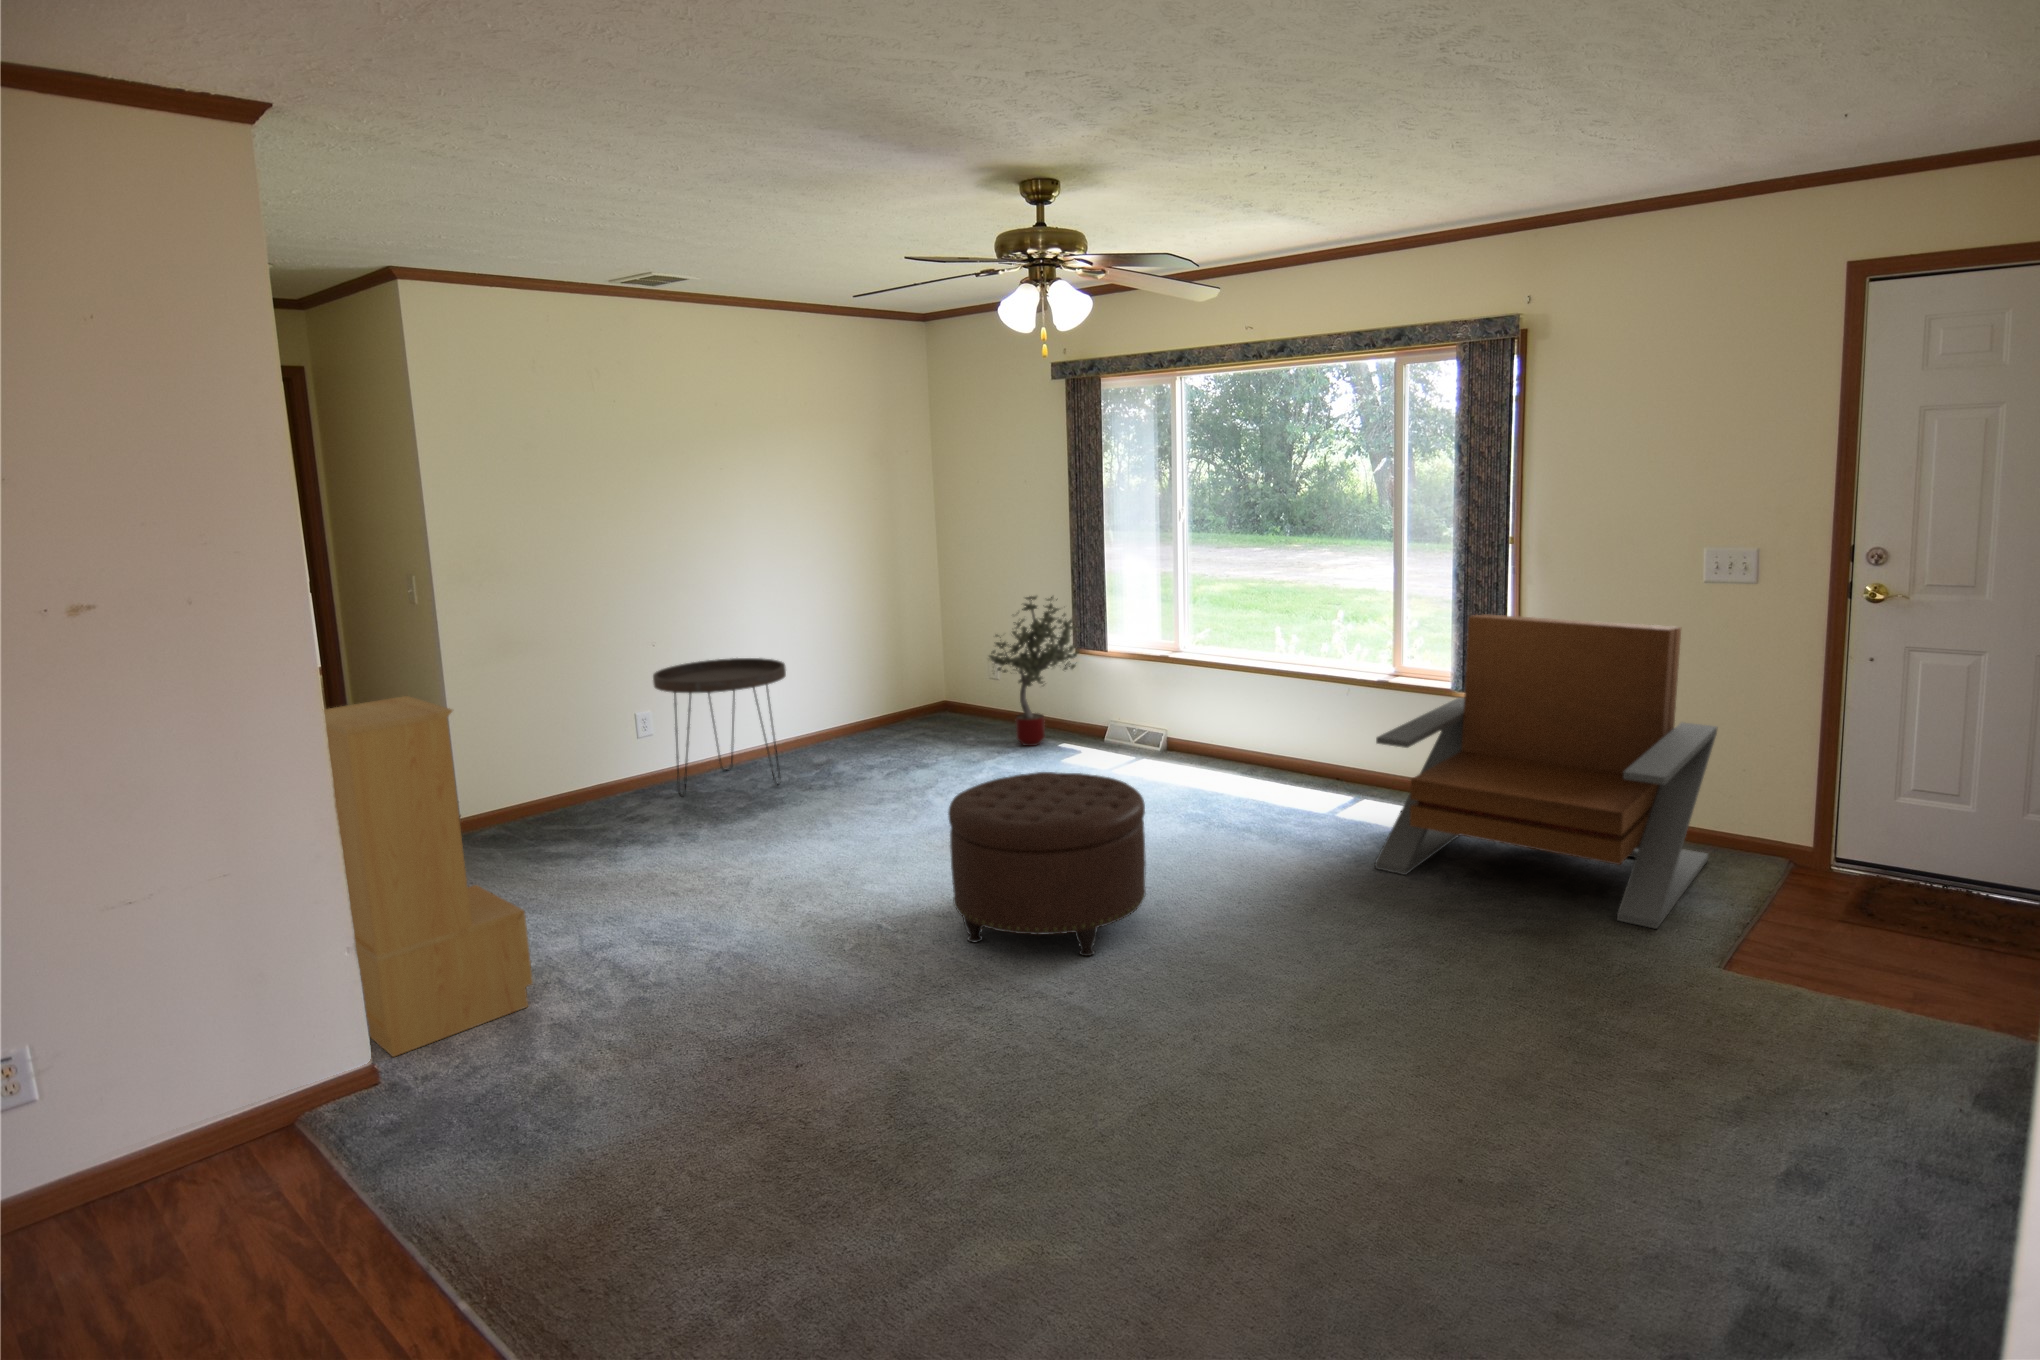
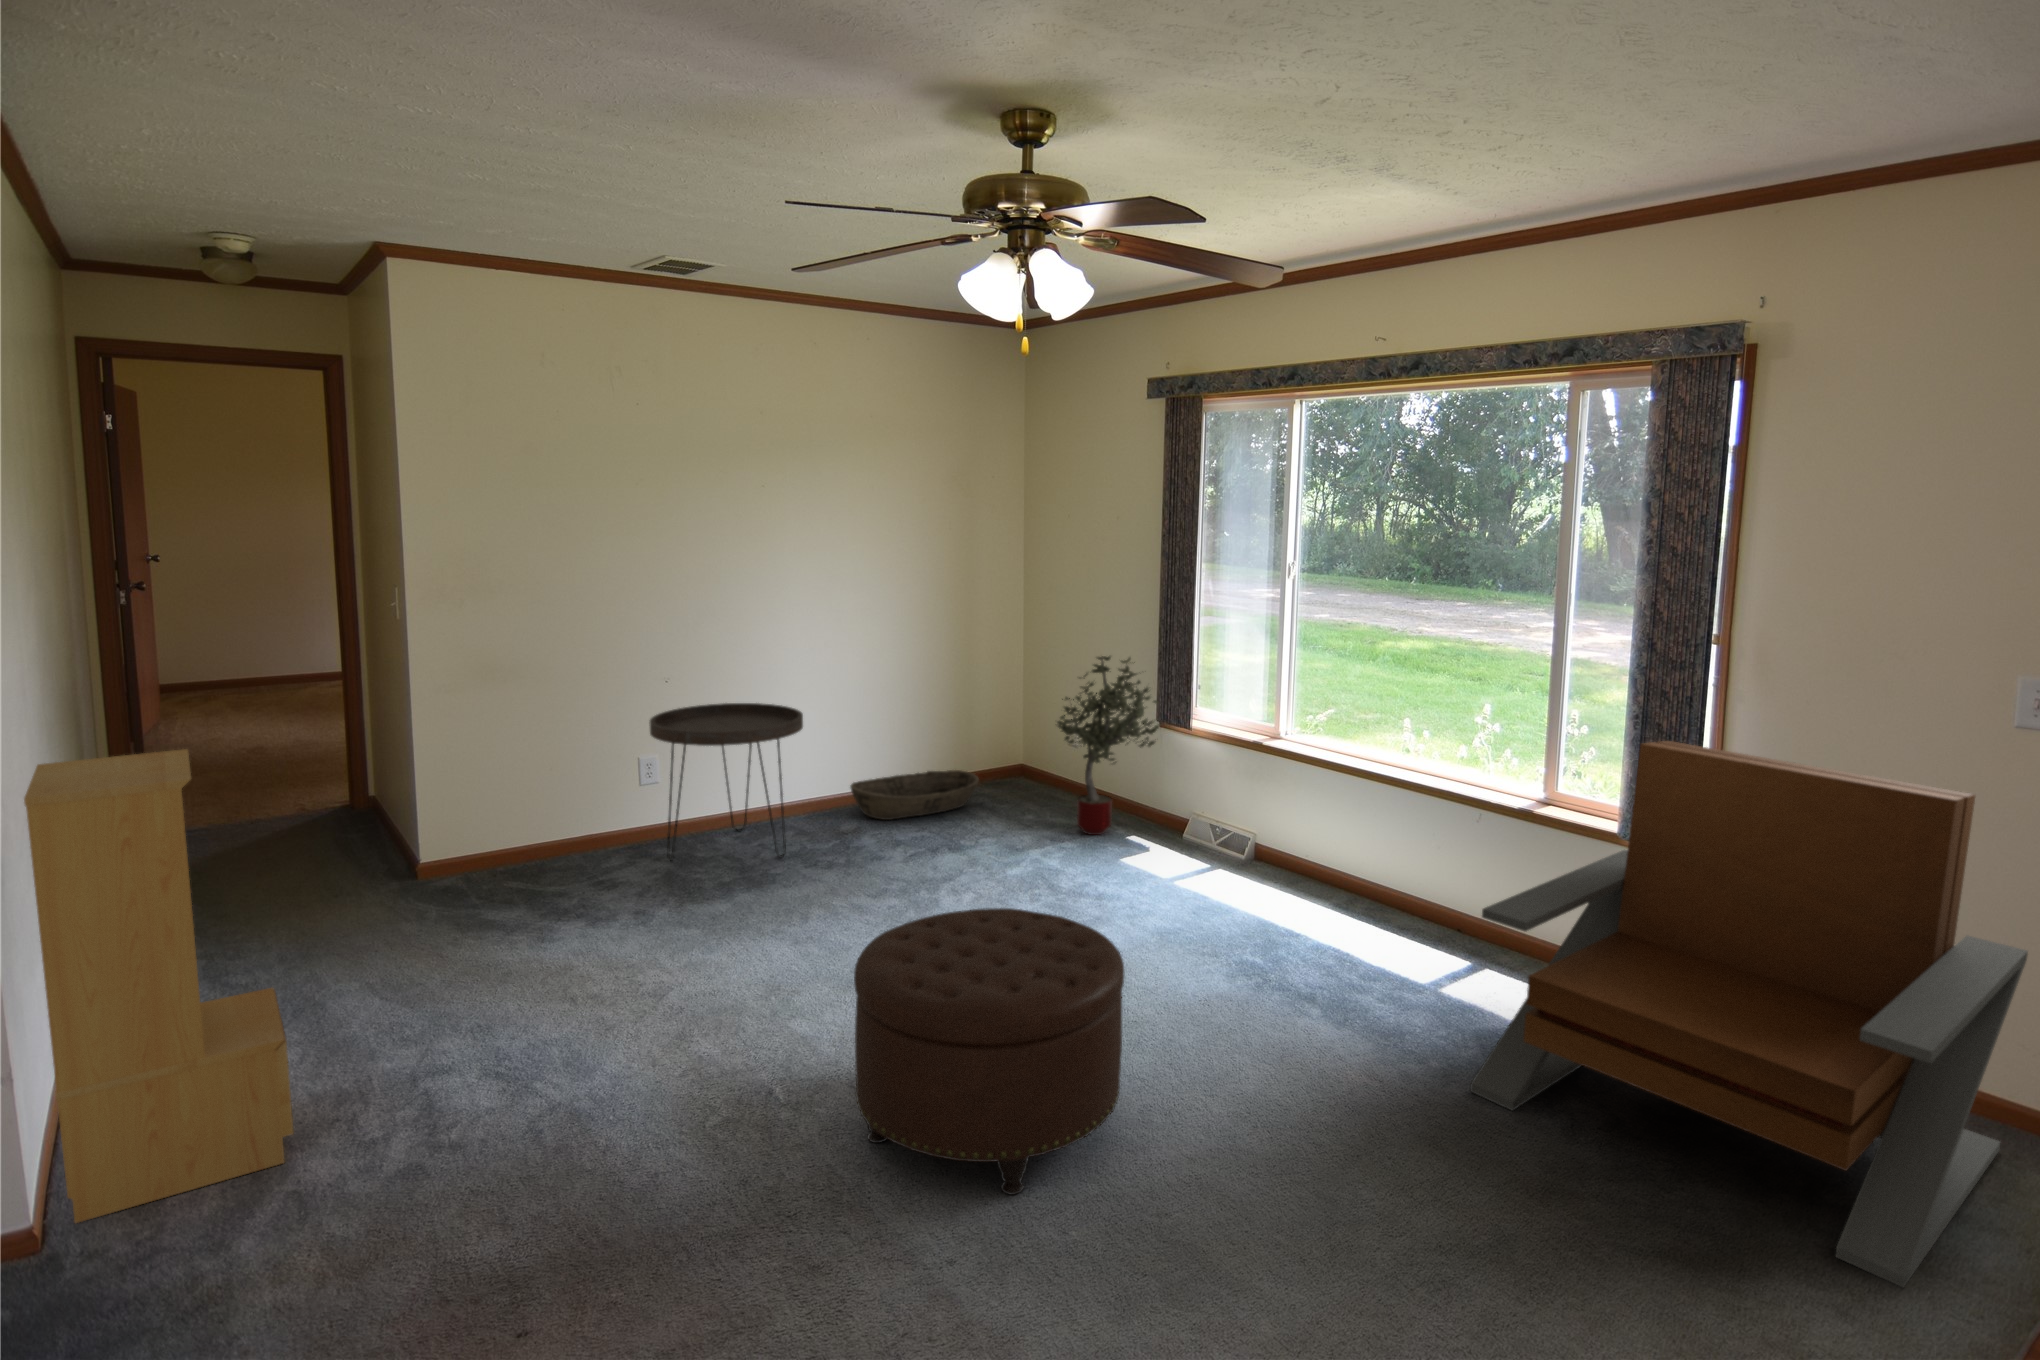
basket: none [815,707,923,751] -> present [850,770,979,820]

